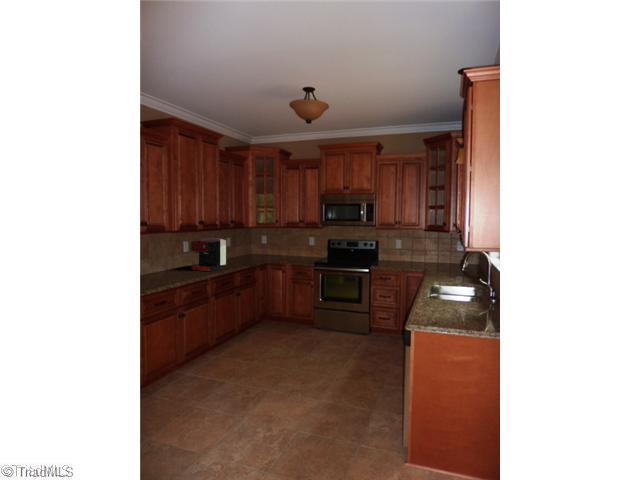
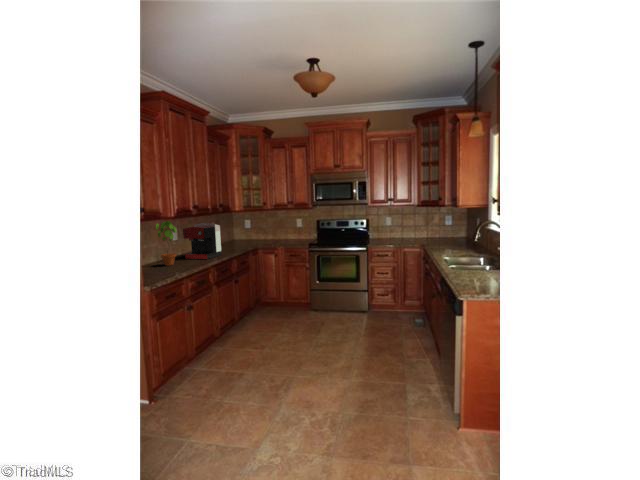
potted plant: none [162,234,181,275] -> present [156,221,177,266]

